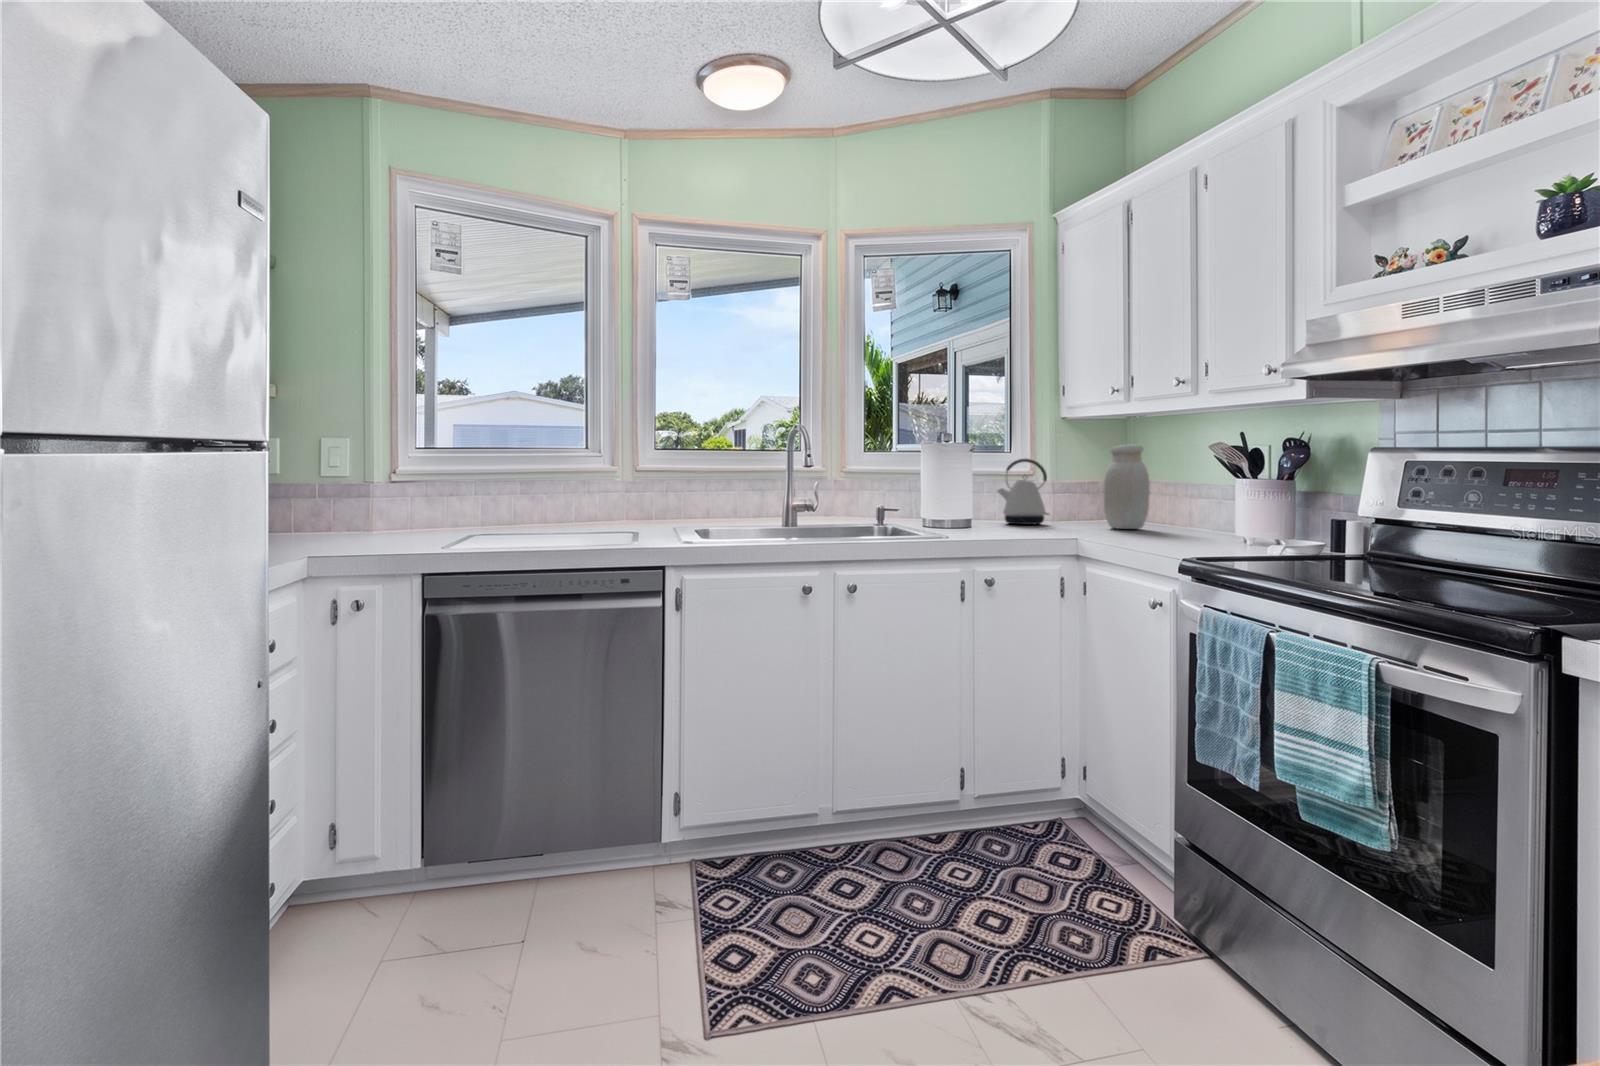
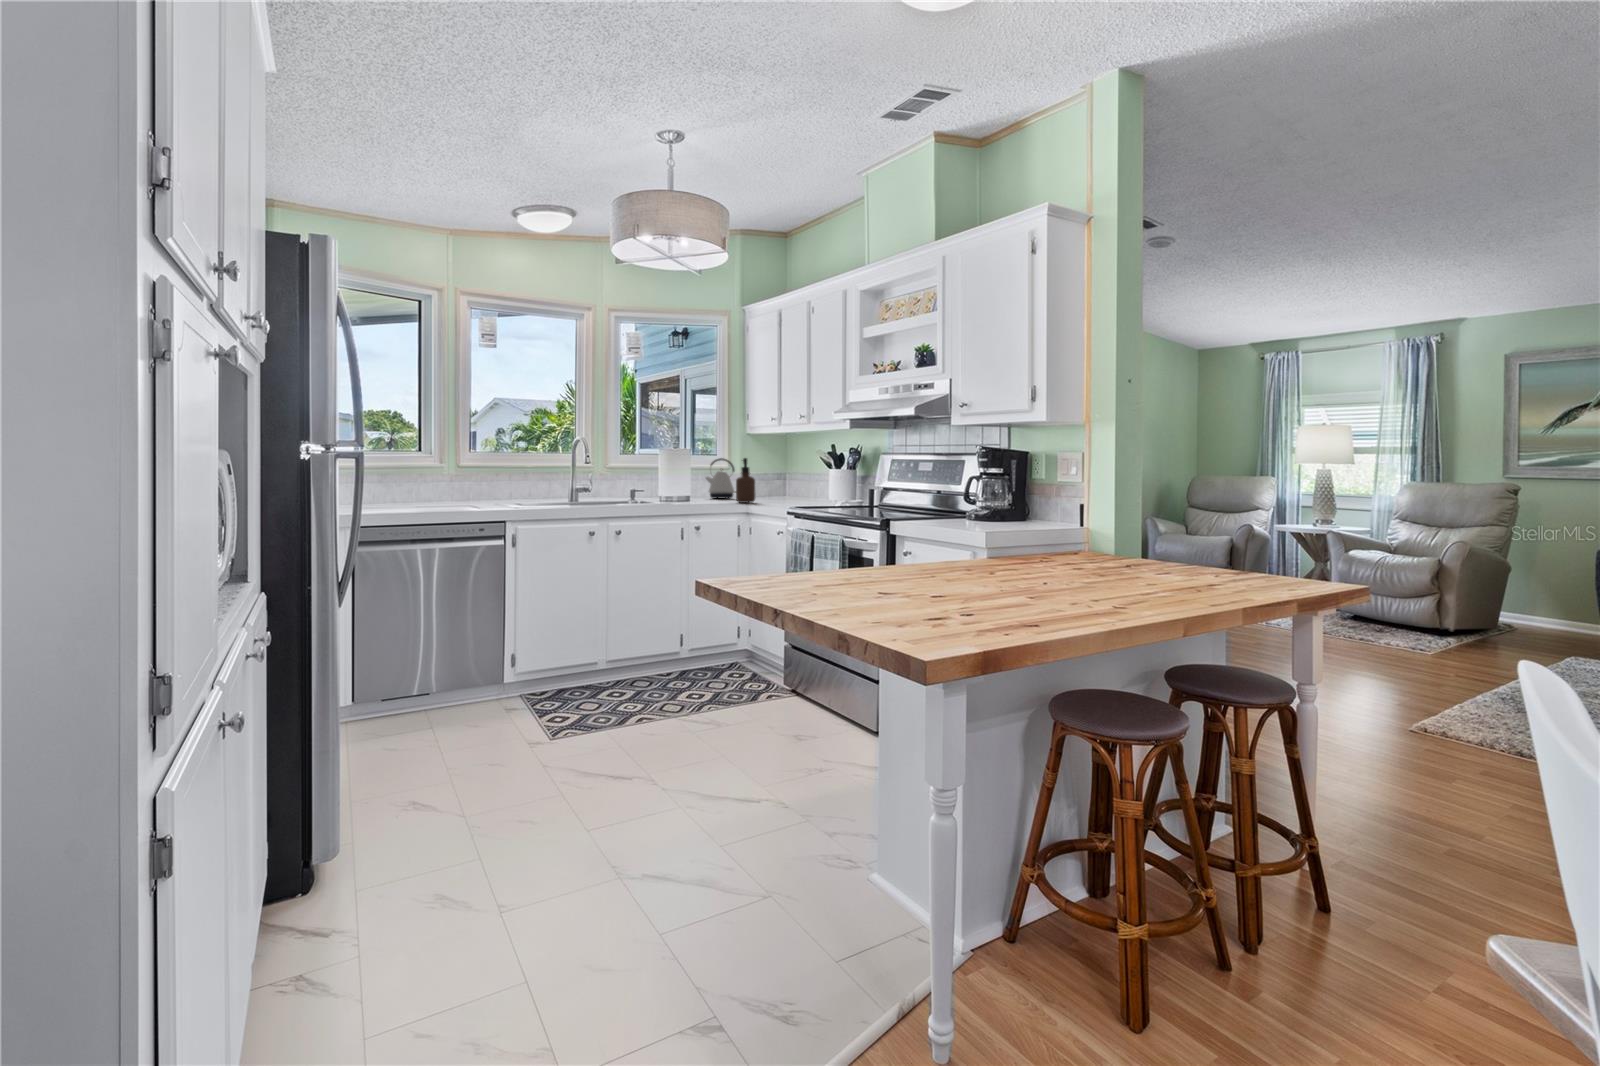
jar: present [1104,444,1150,529] -> none [766,451,791,500]
soap dispenser: none [1059,459,1094,537] -> present [736,458,755,503]

